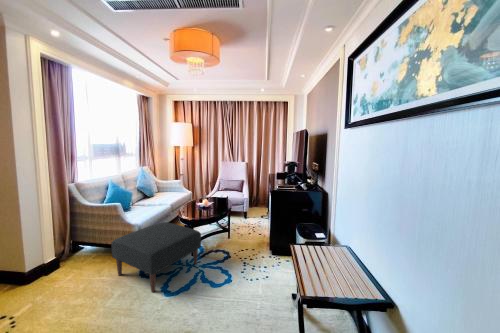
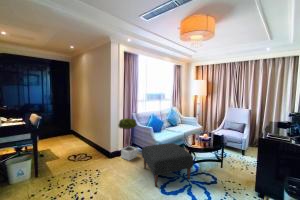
potted tree: none [43,193,93,275] -> present [118,118,137,160]

